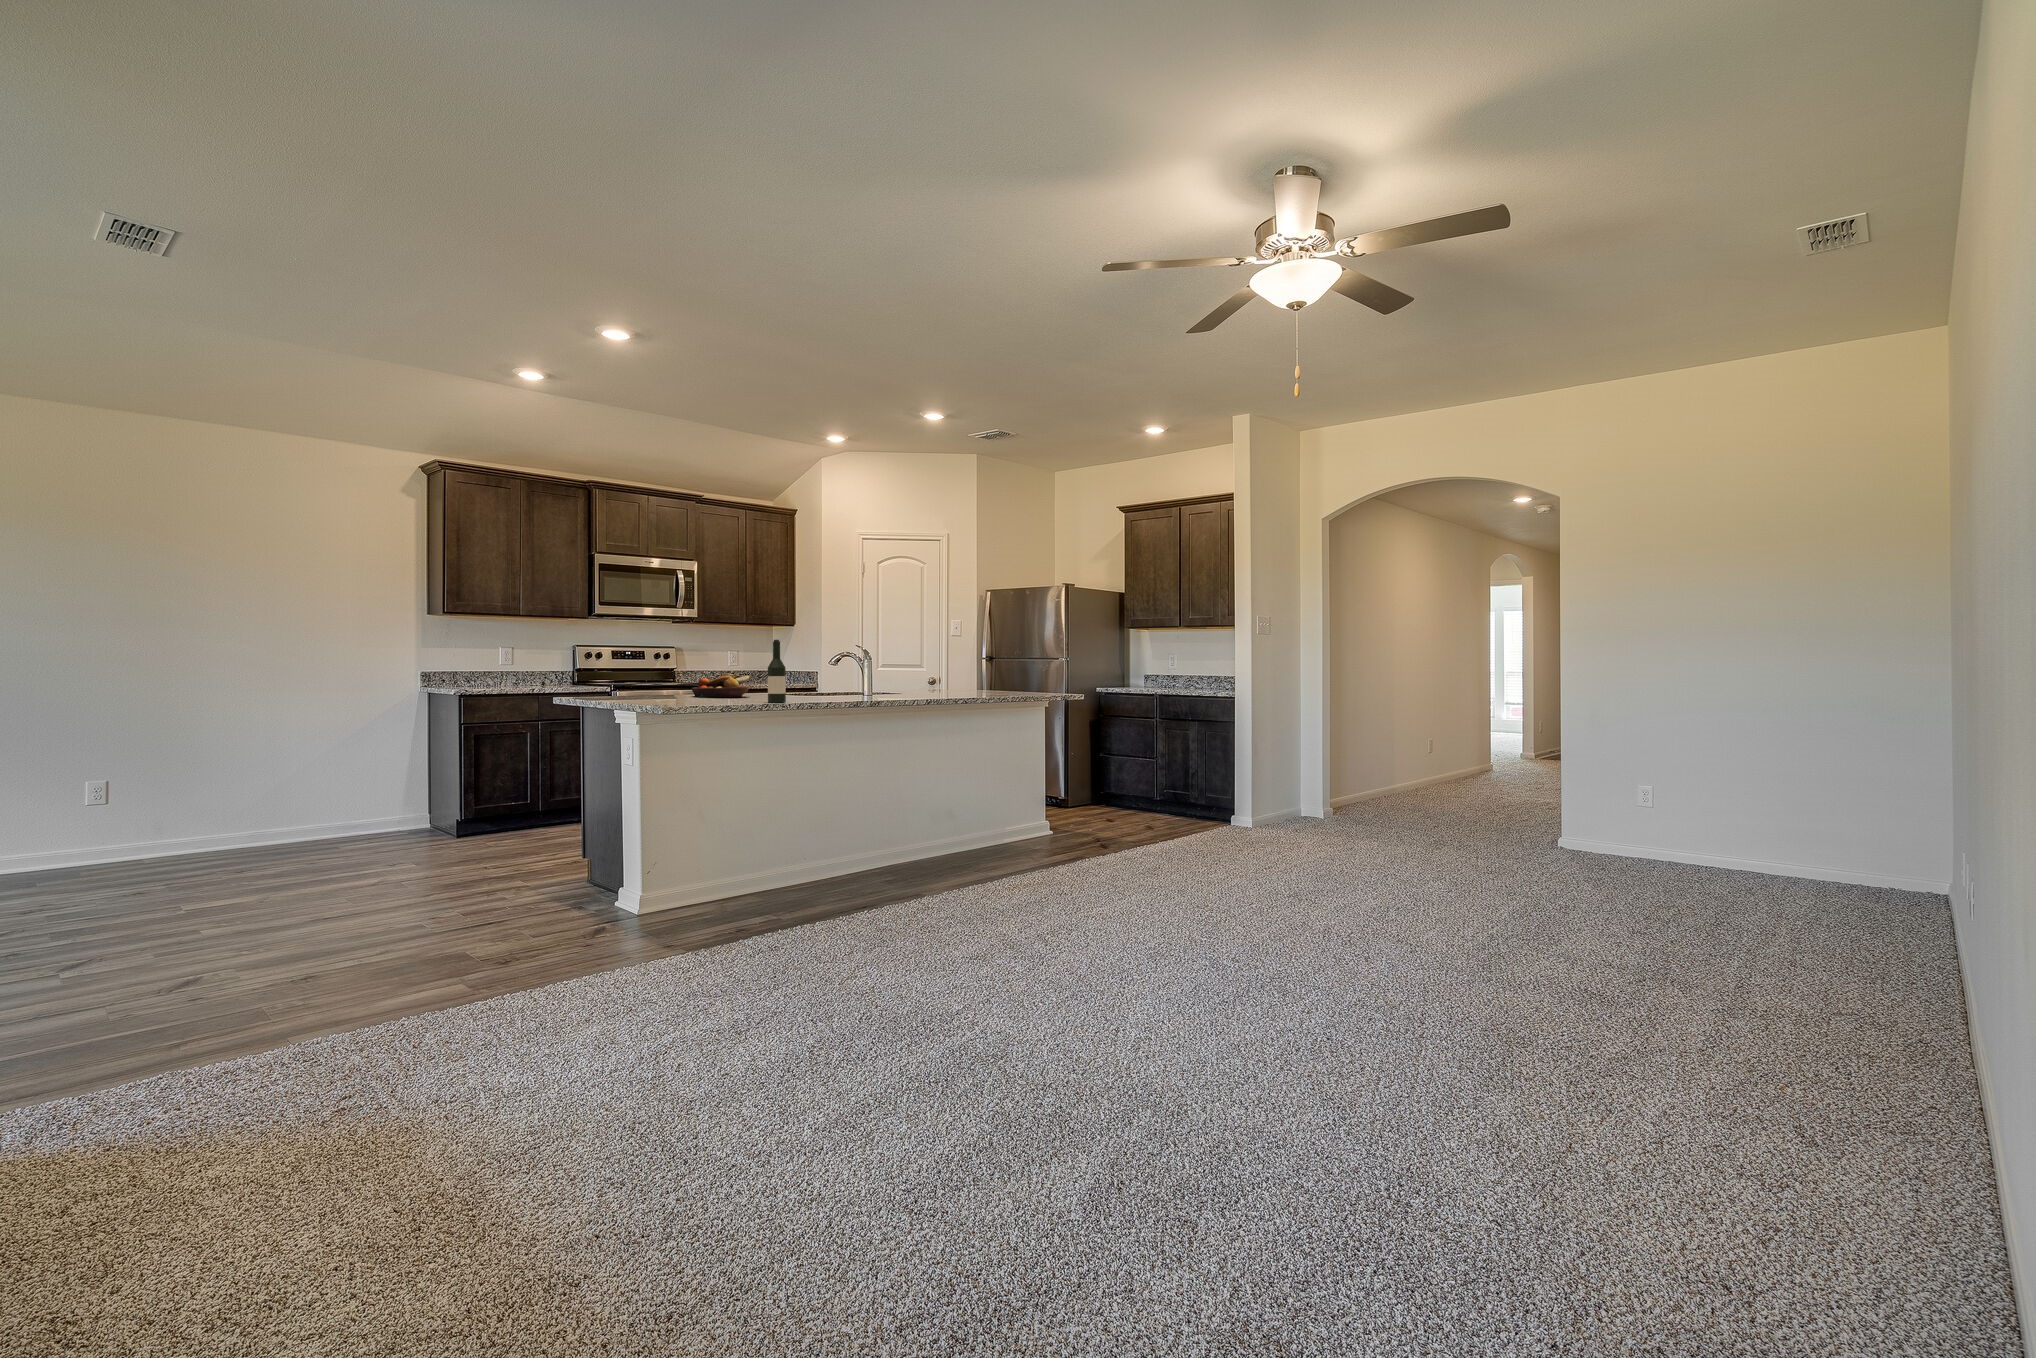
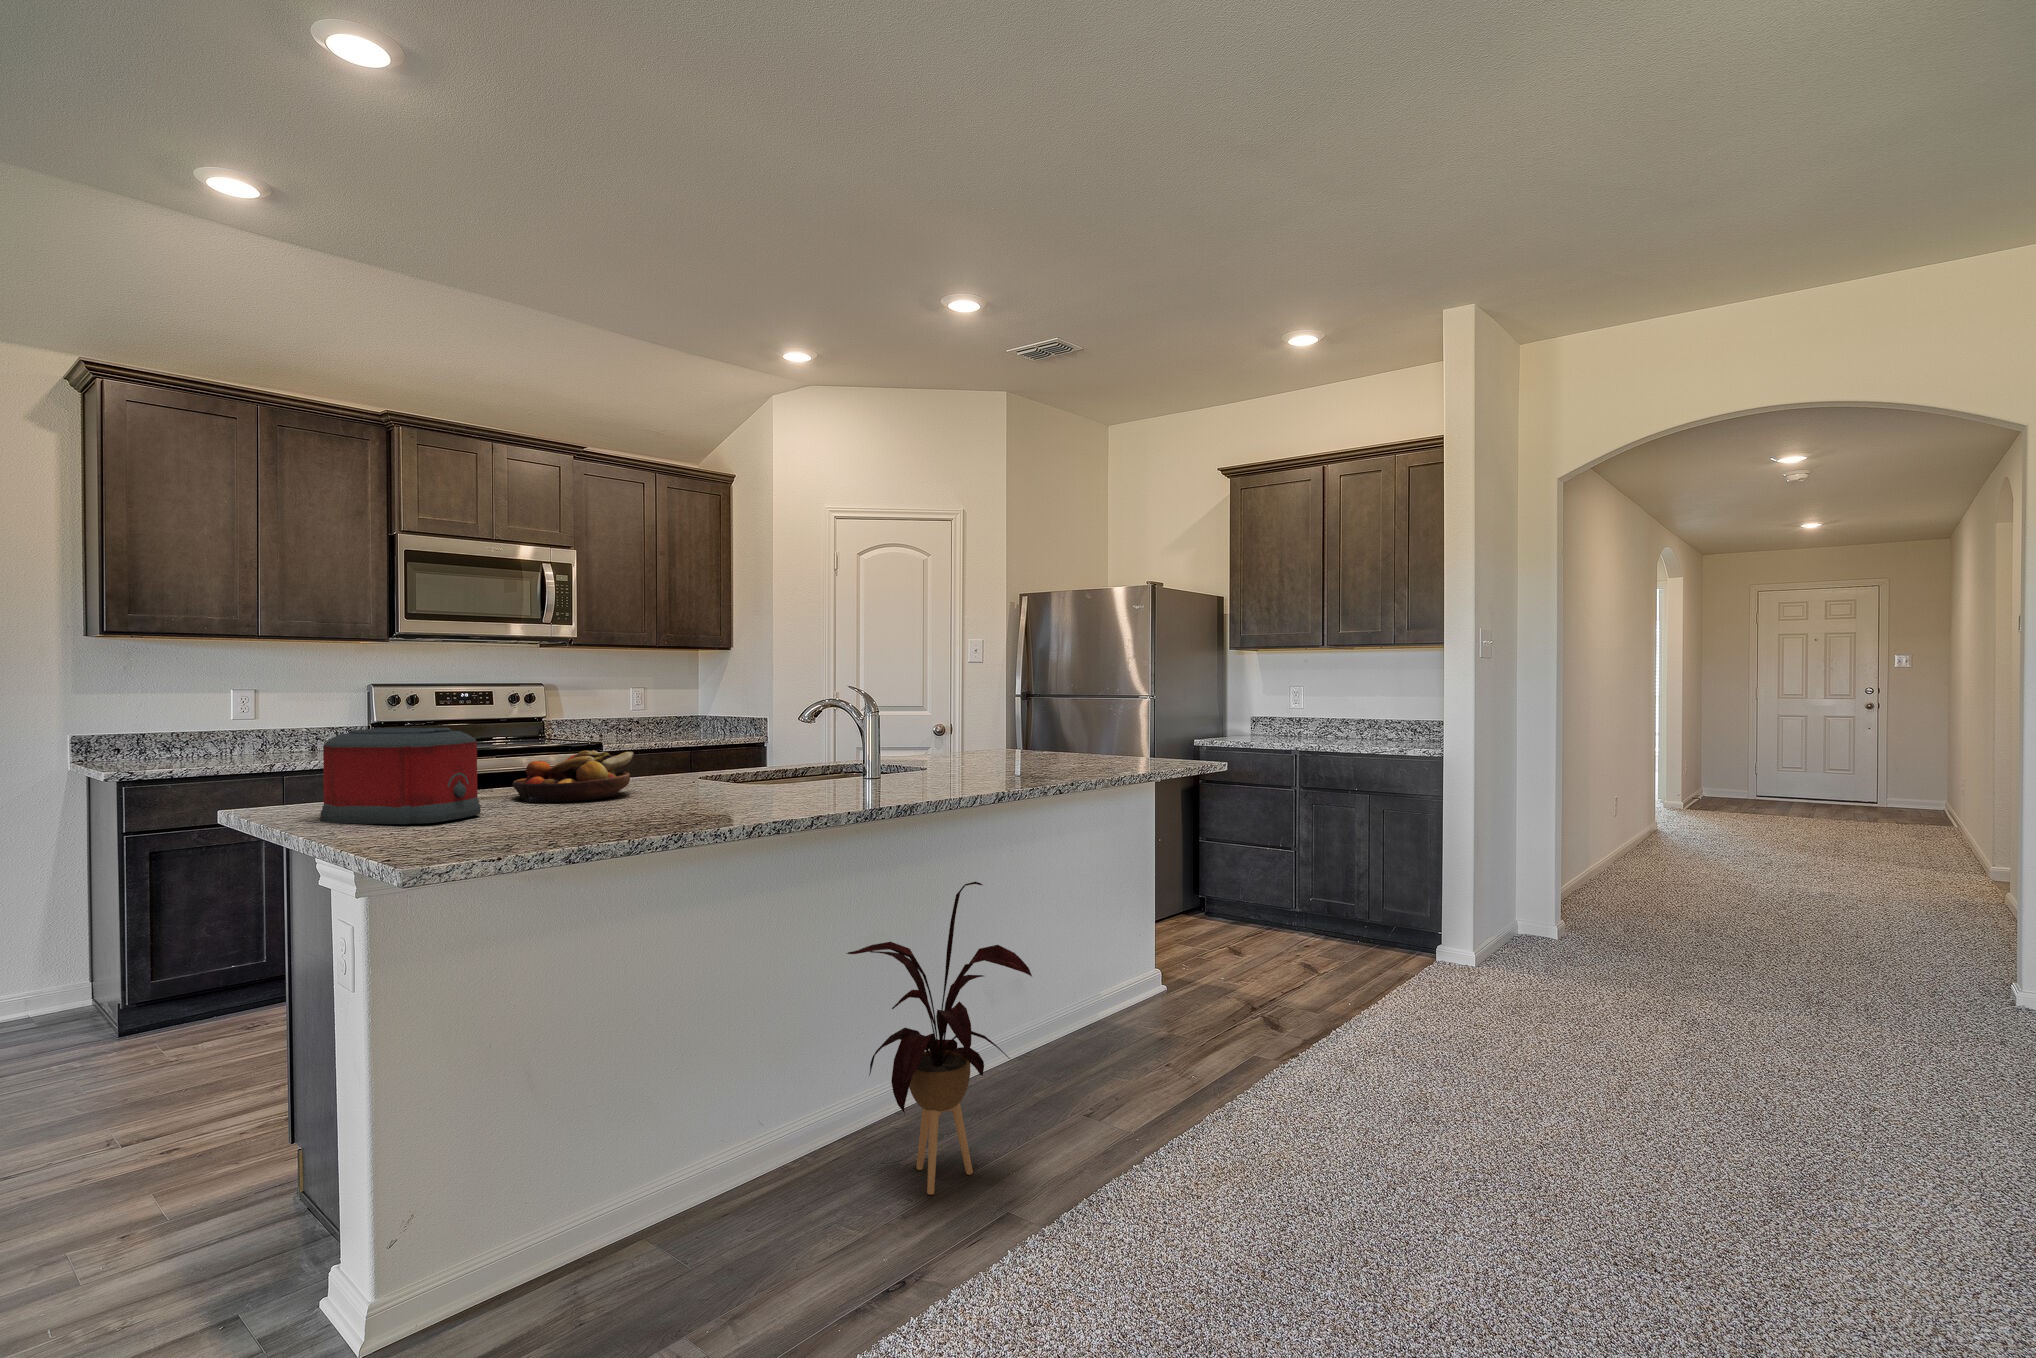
wine bottle: present [768,640,786,703] -> none [657,689,697,825]
toaster: none [615,657,685,700] -> present [321,728,481,824]
house plant: none [855,734,941,881] -> present [847,882,1032,1194]

